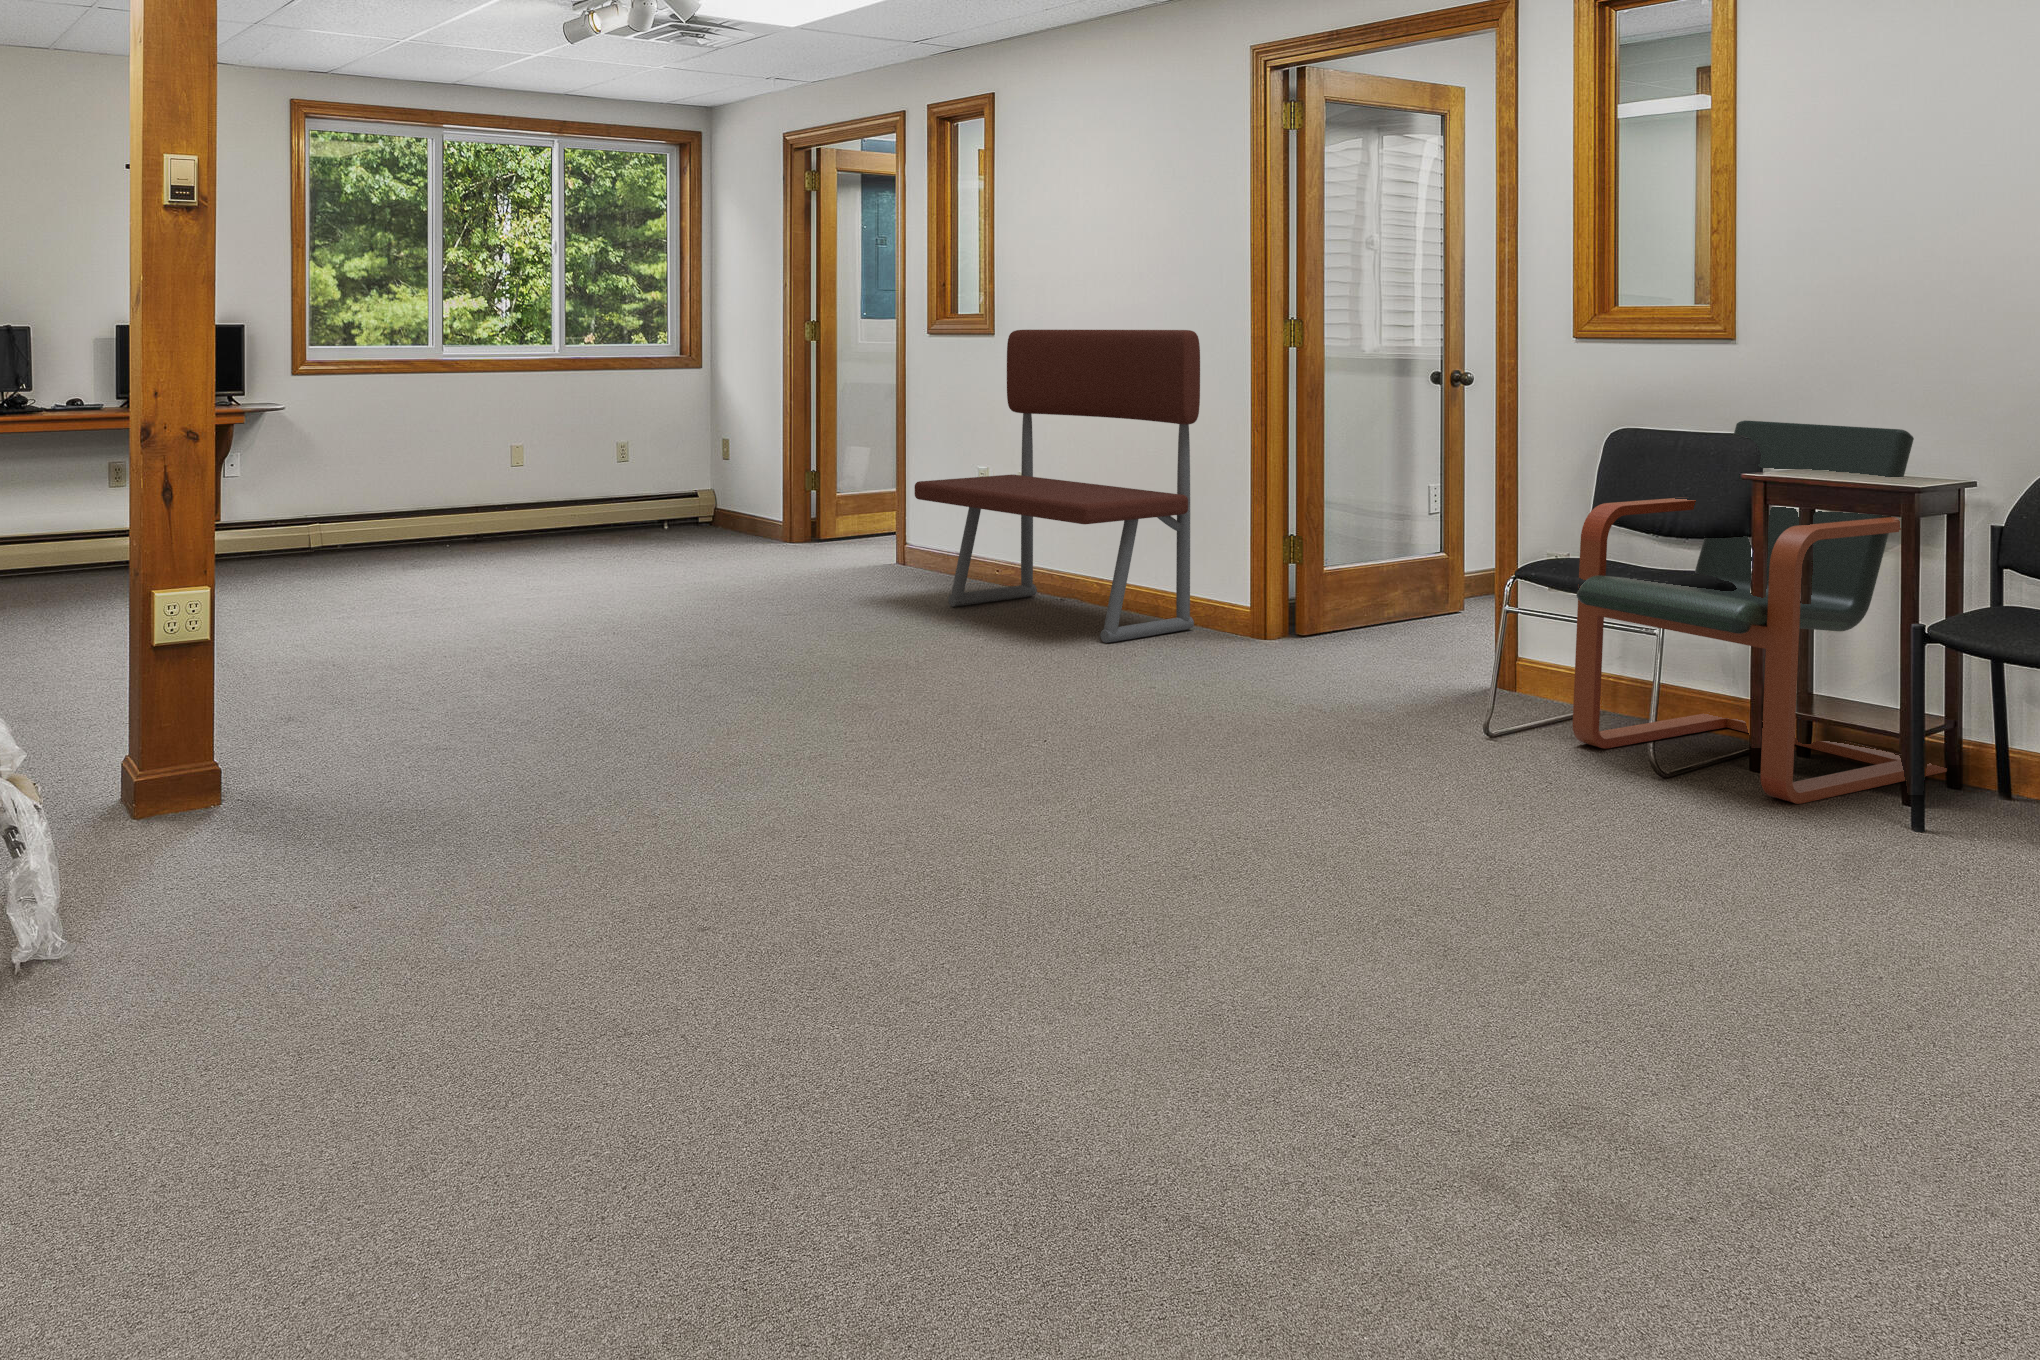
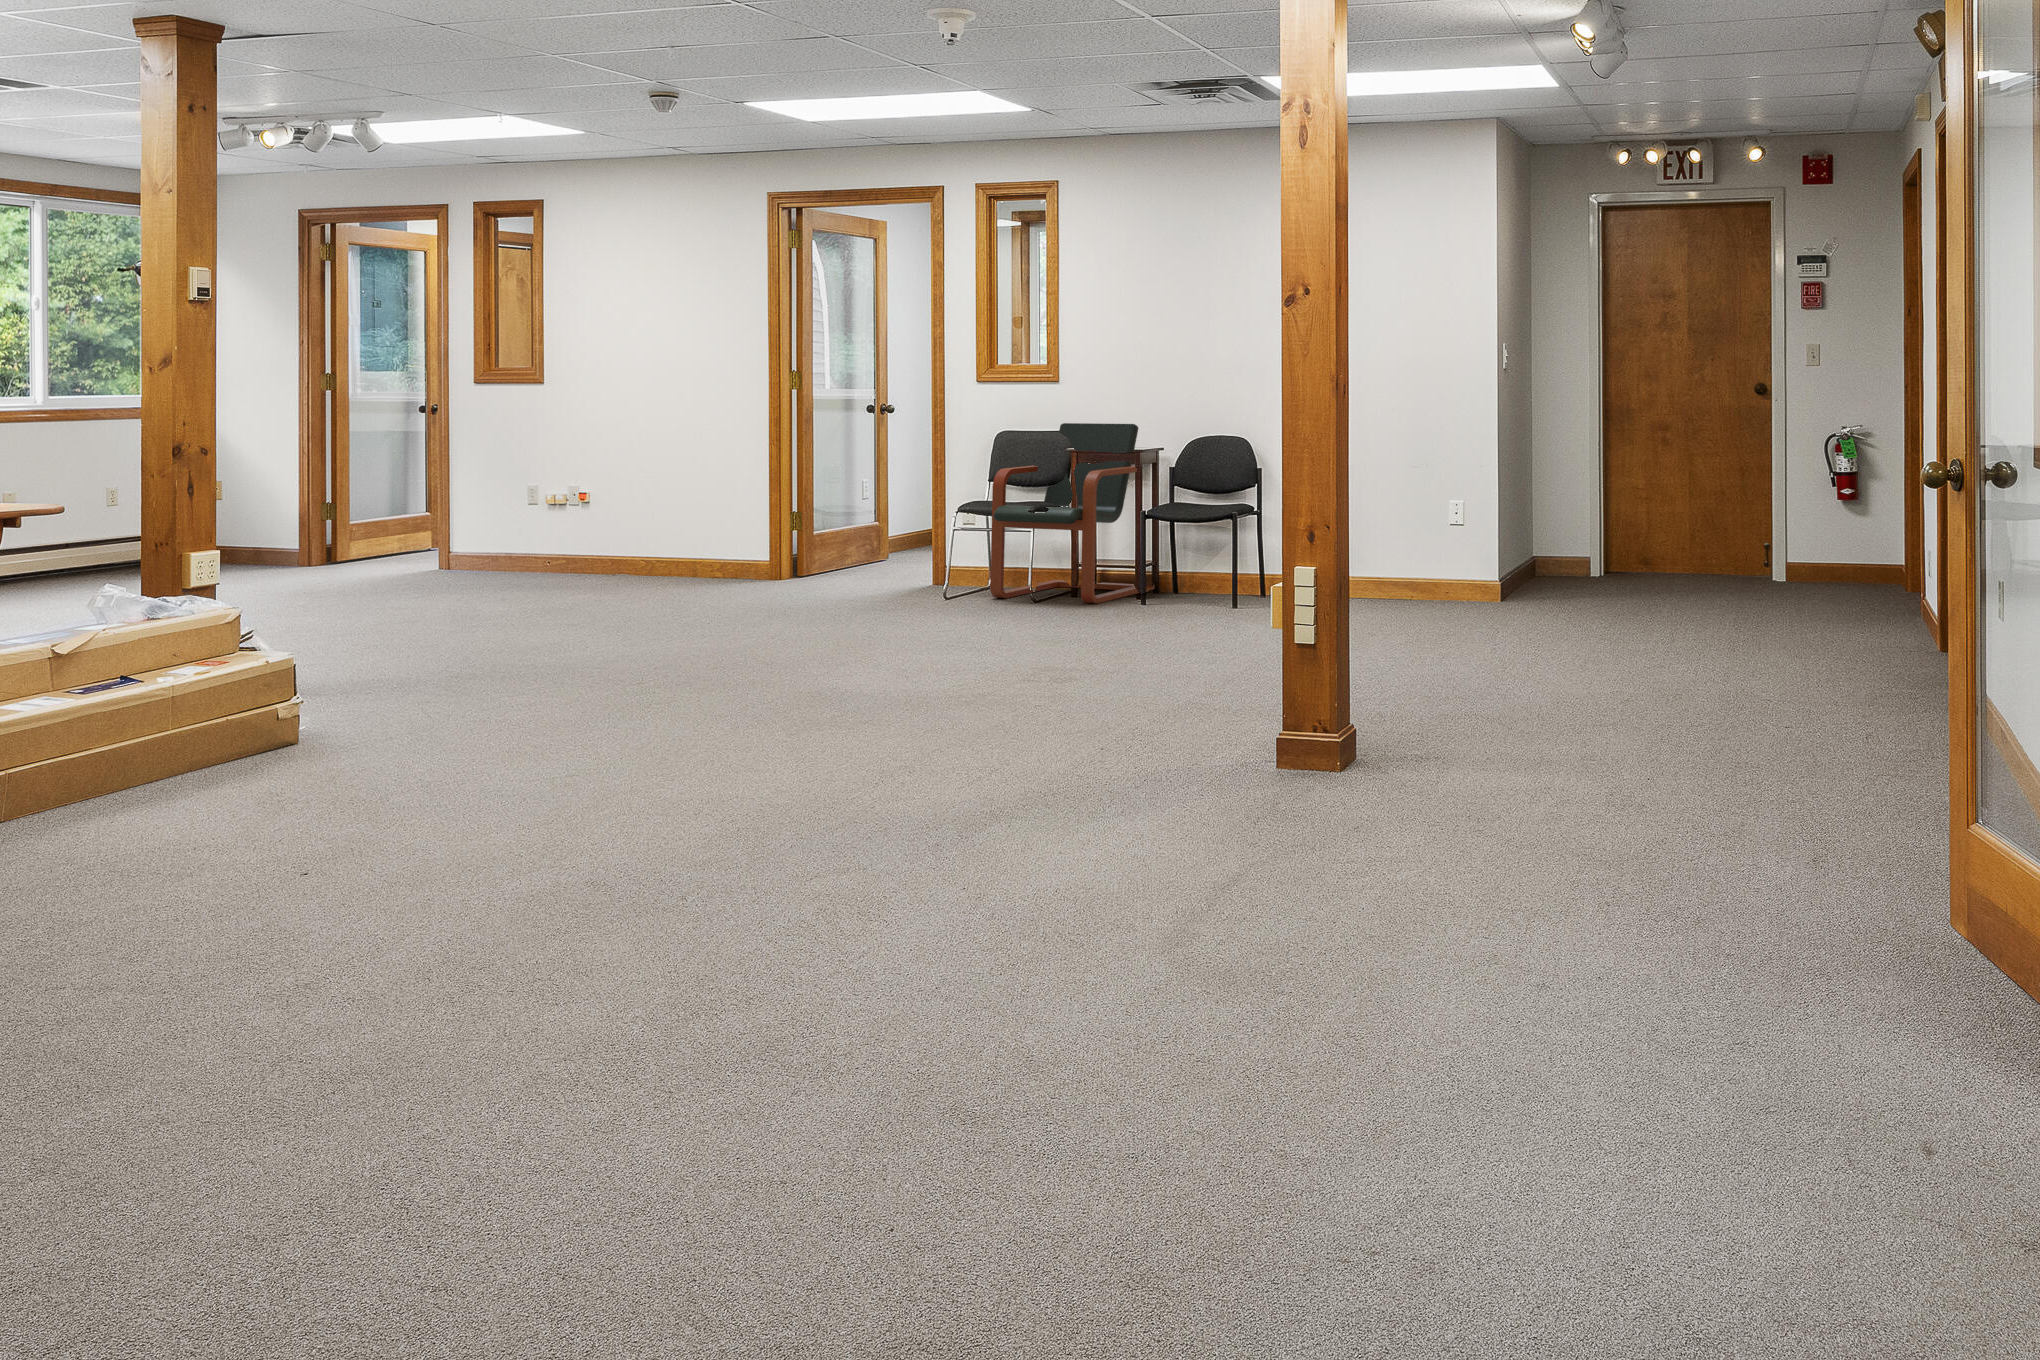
bench: present [915,330,1200,643] -> none [509,377,737,592]

